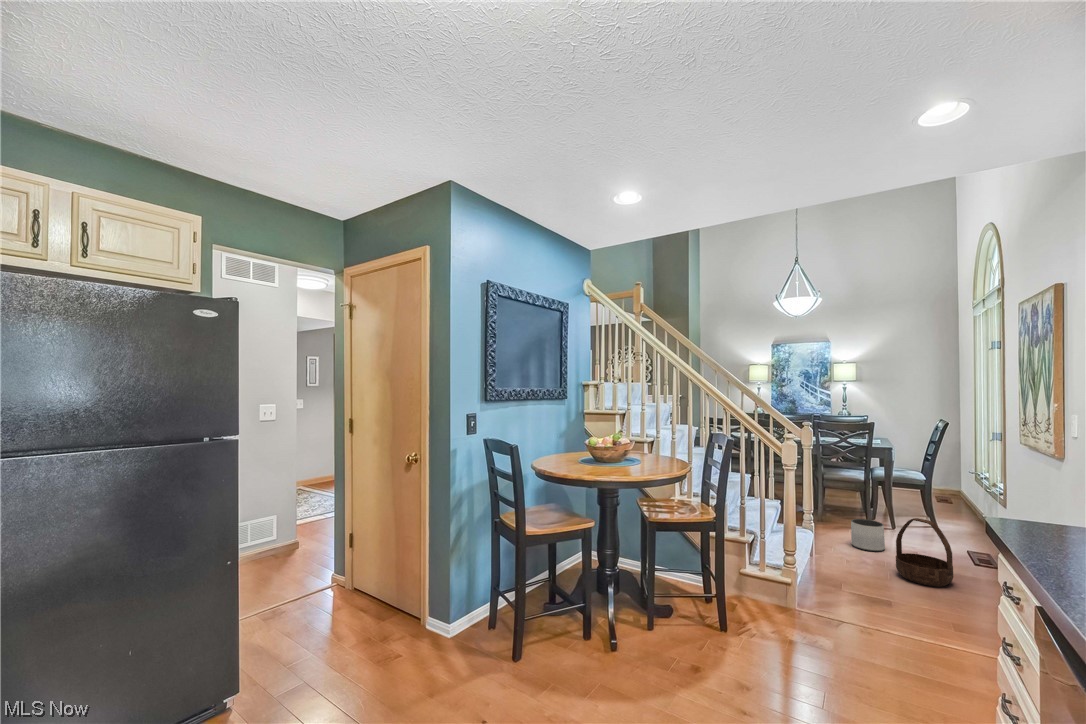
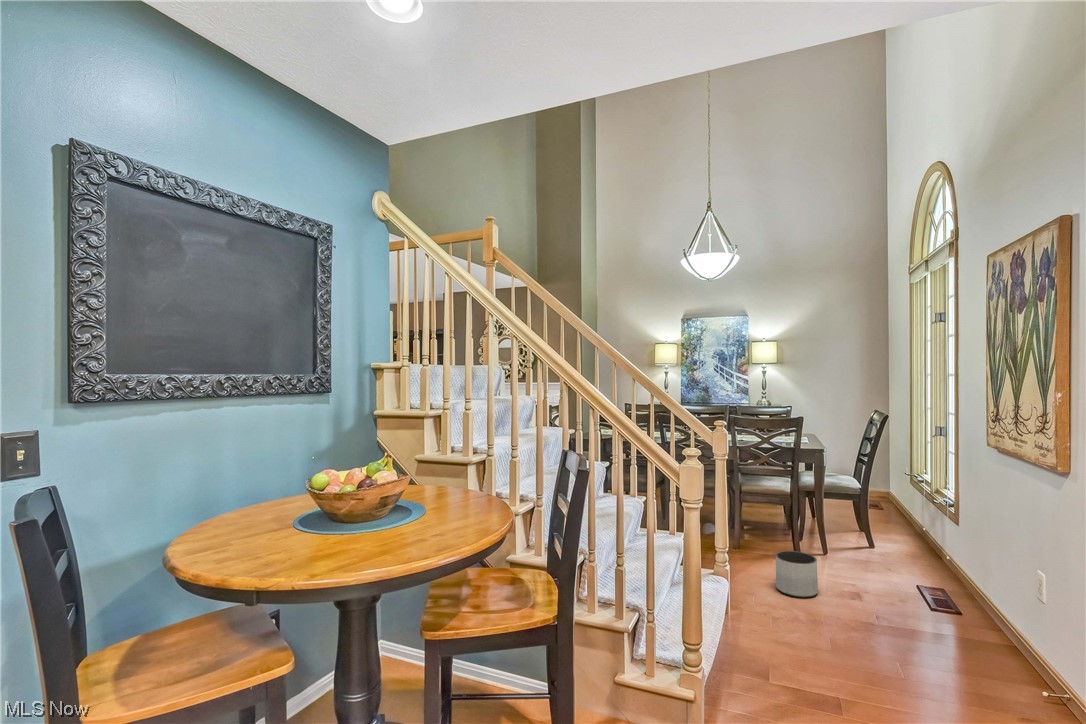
basket: present [896,518,953,587] -> none [836,558,912,659]

